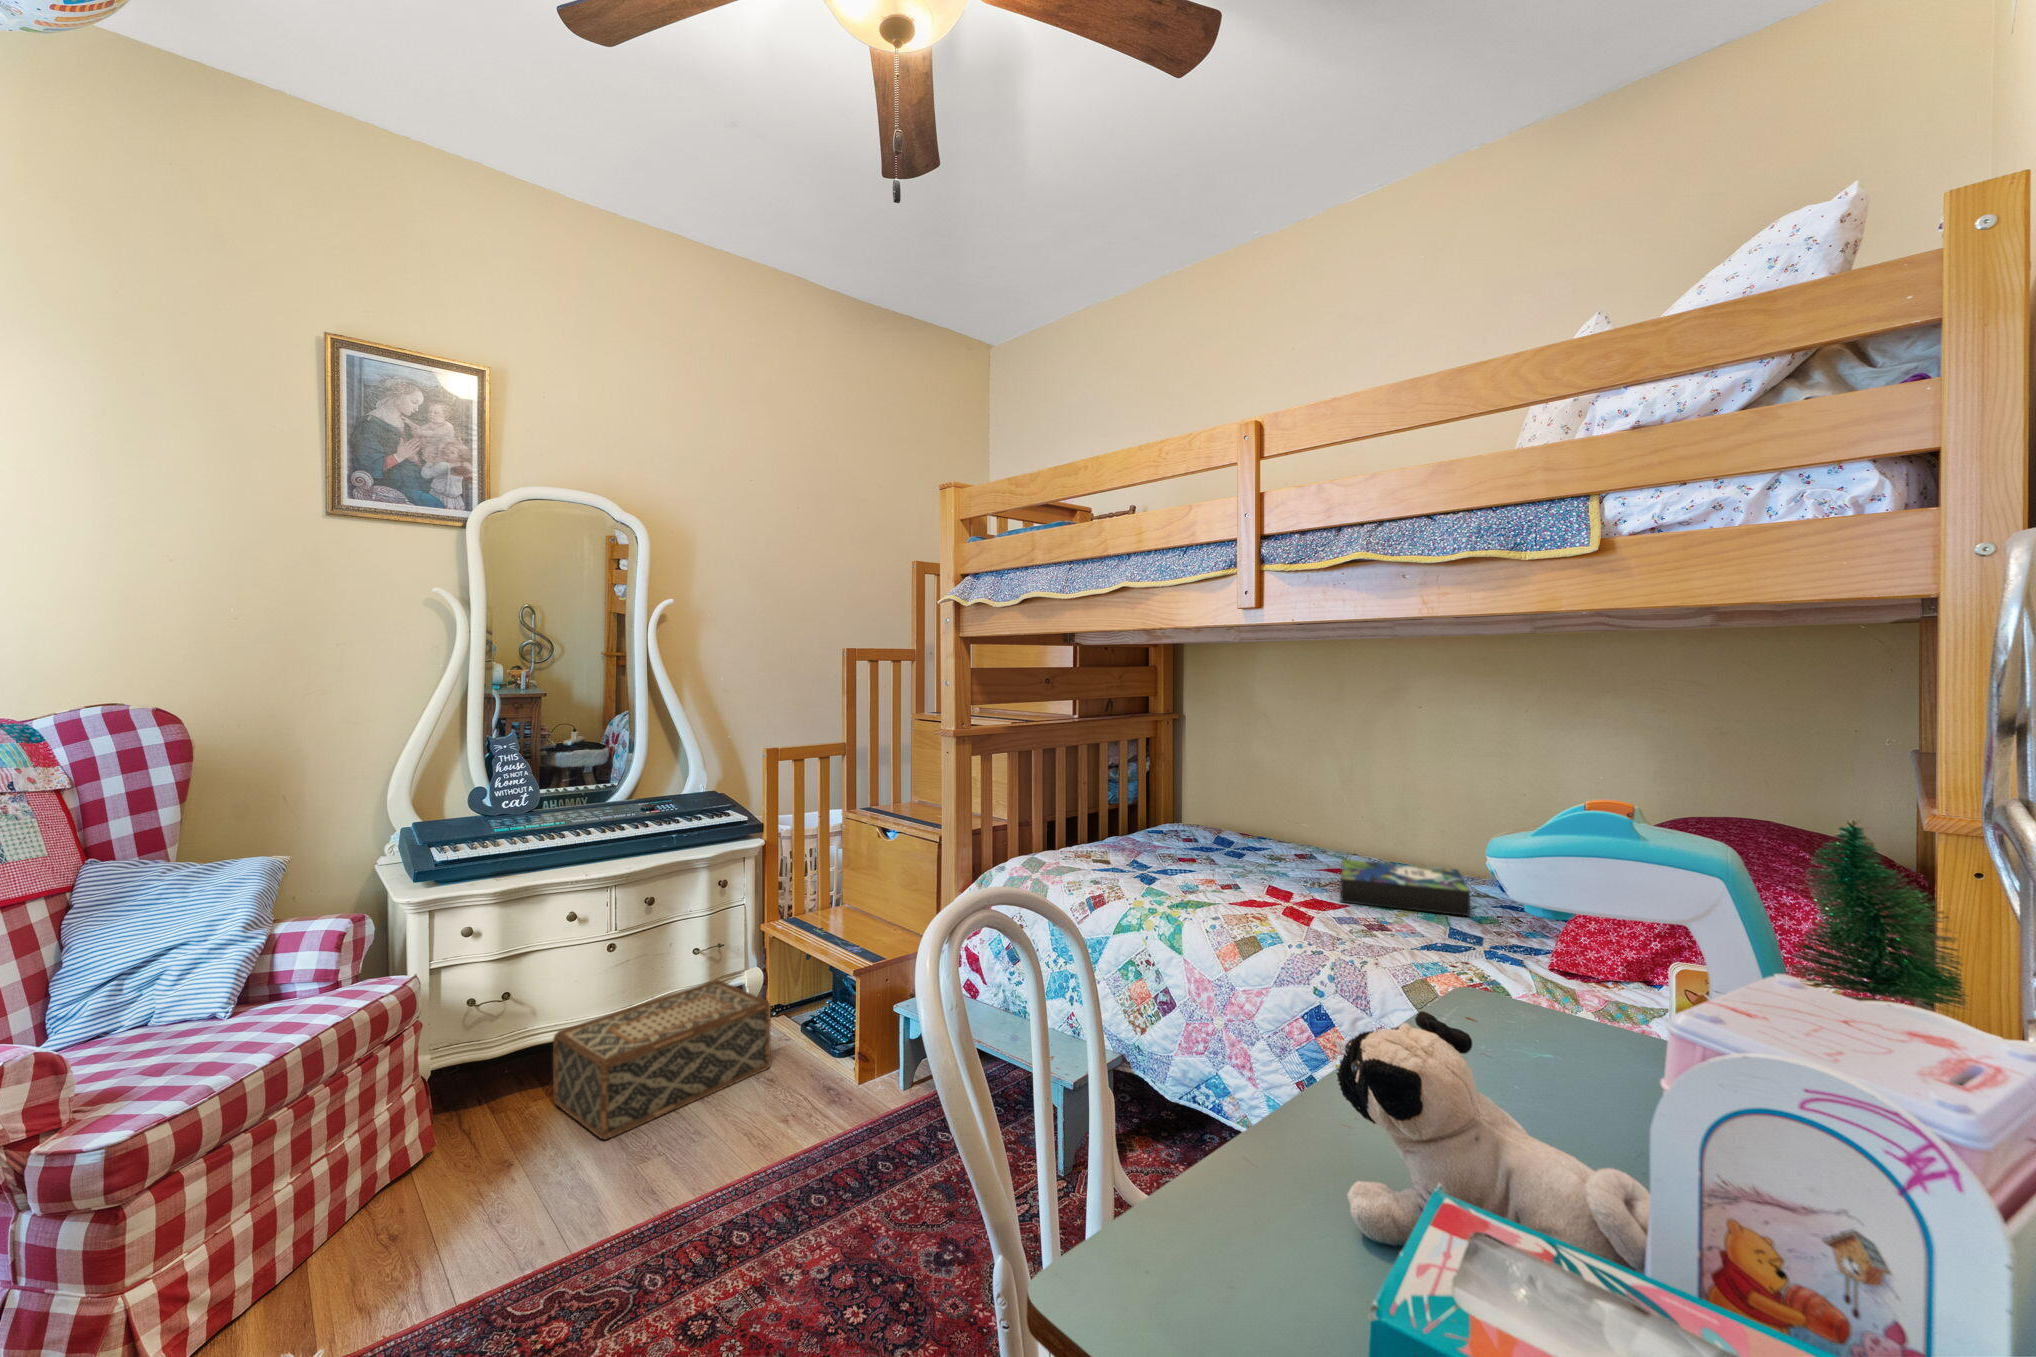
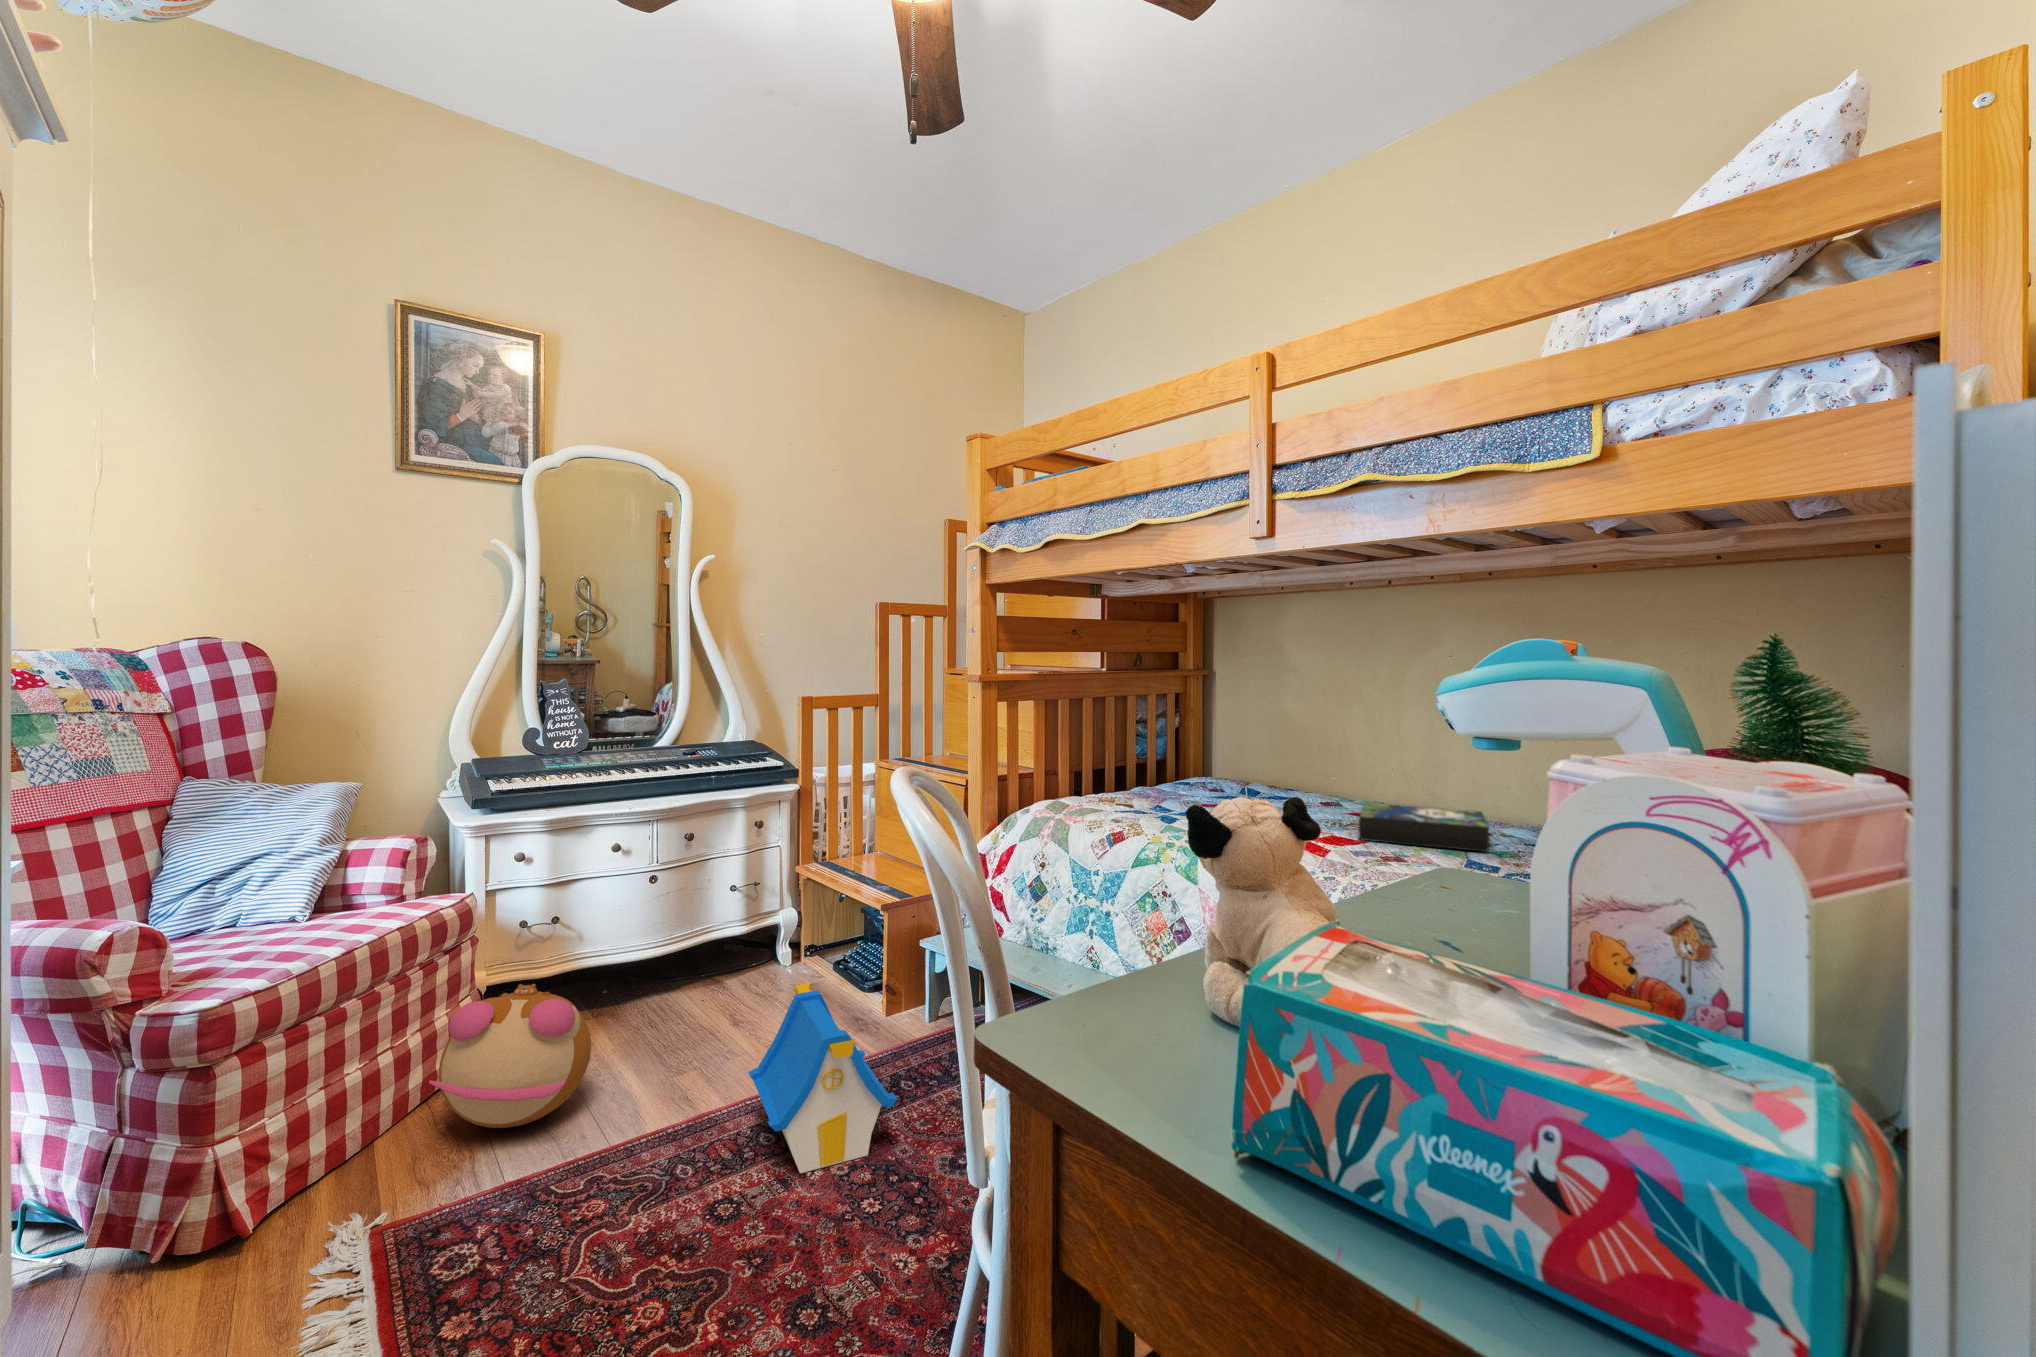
woven basket: present [553,980,771,1139] -> none [599,919,803,1056]
toy house: none [719,1064,879,1280] -> present [748,983,897,1173]
plush toy: none [369,1078,548,1238] -> present [429,984,591,1128]

